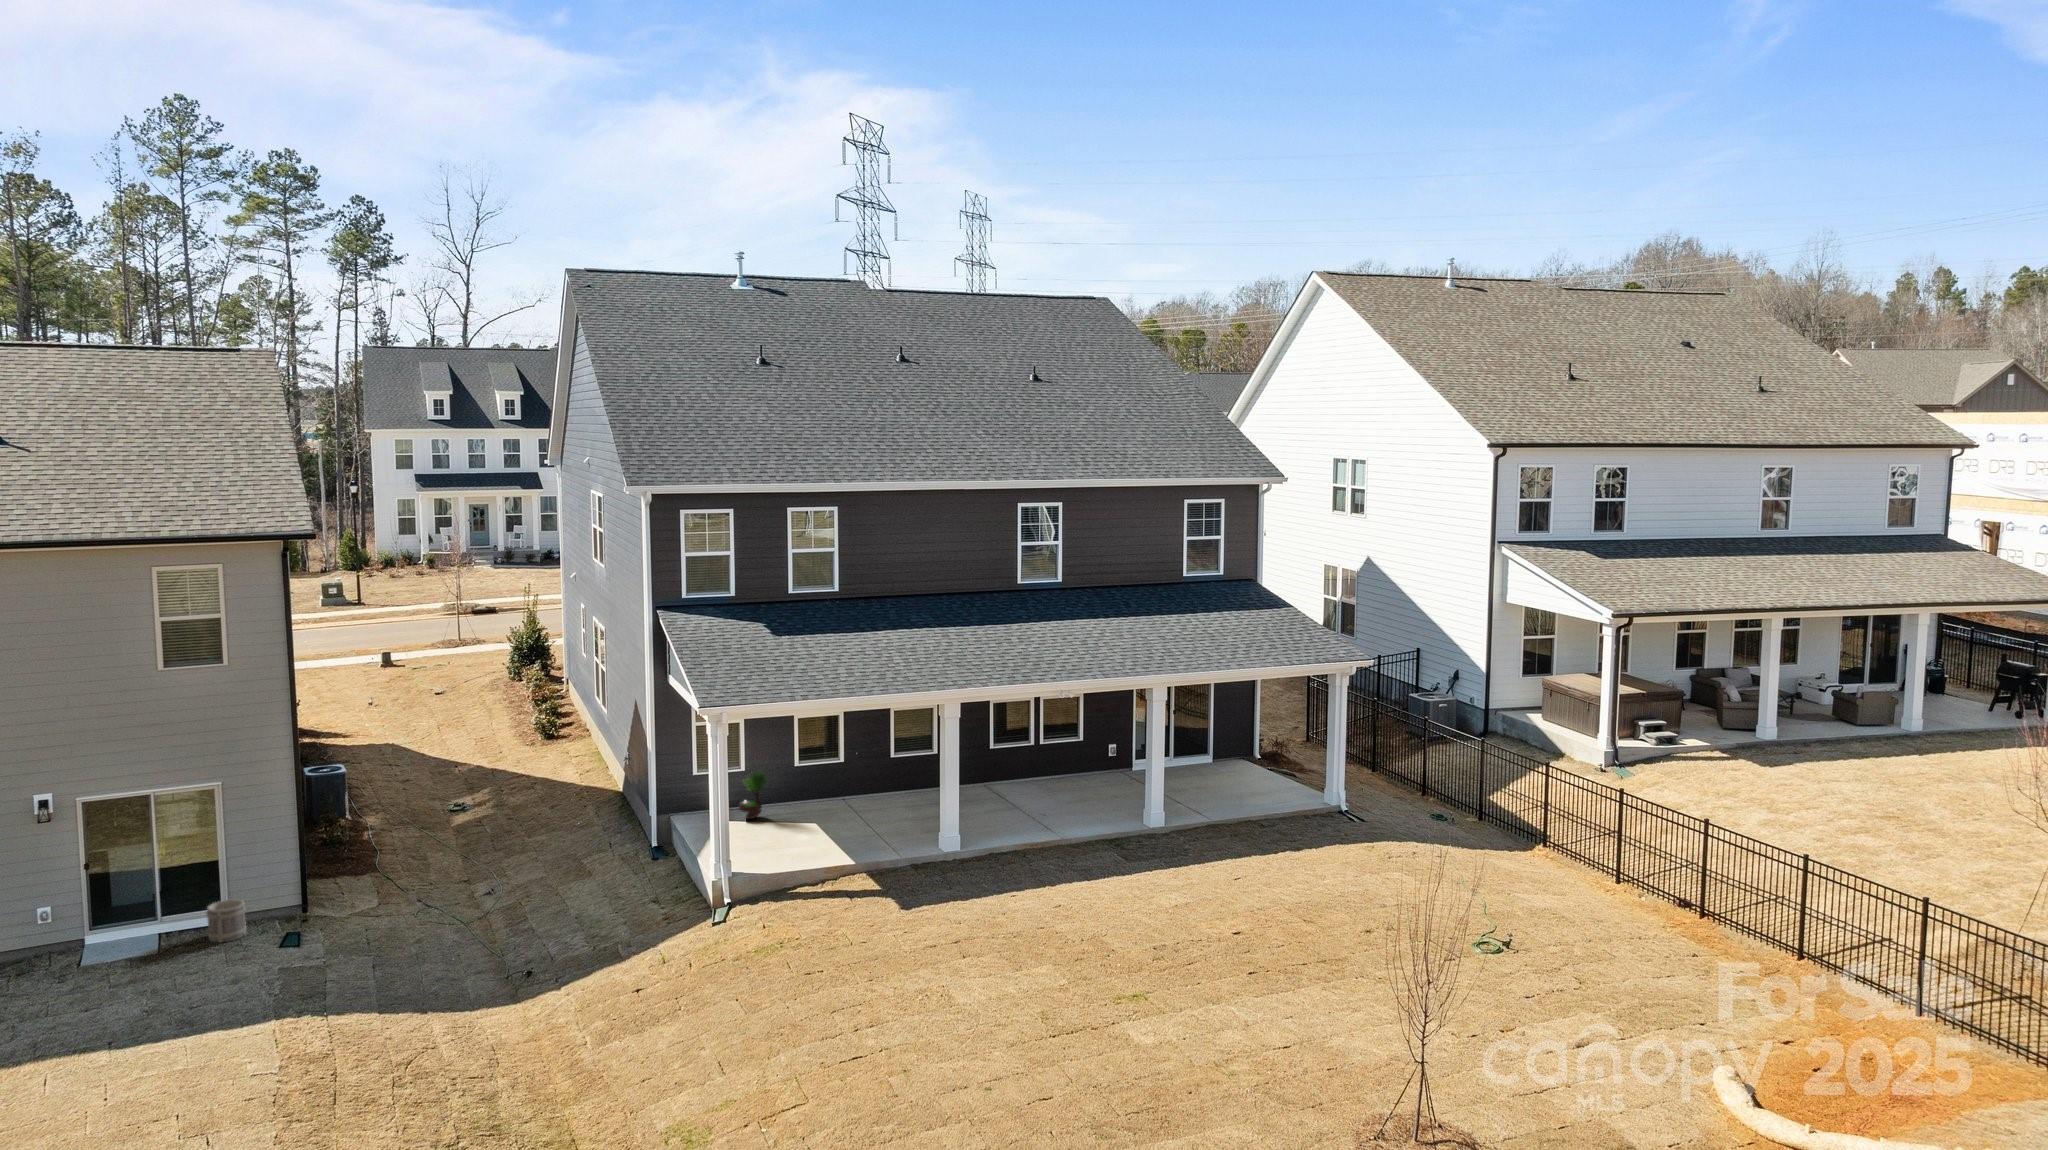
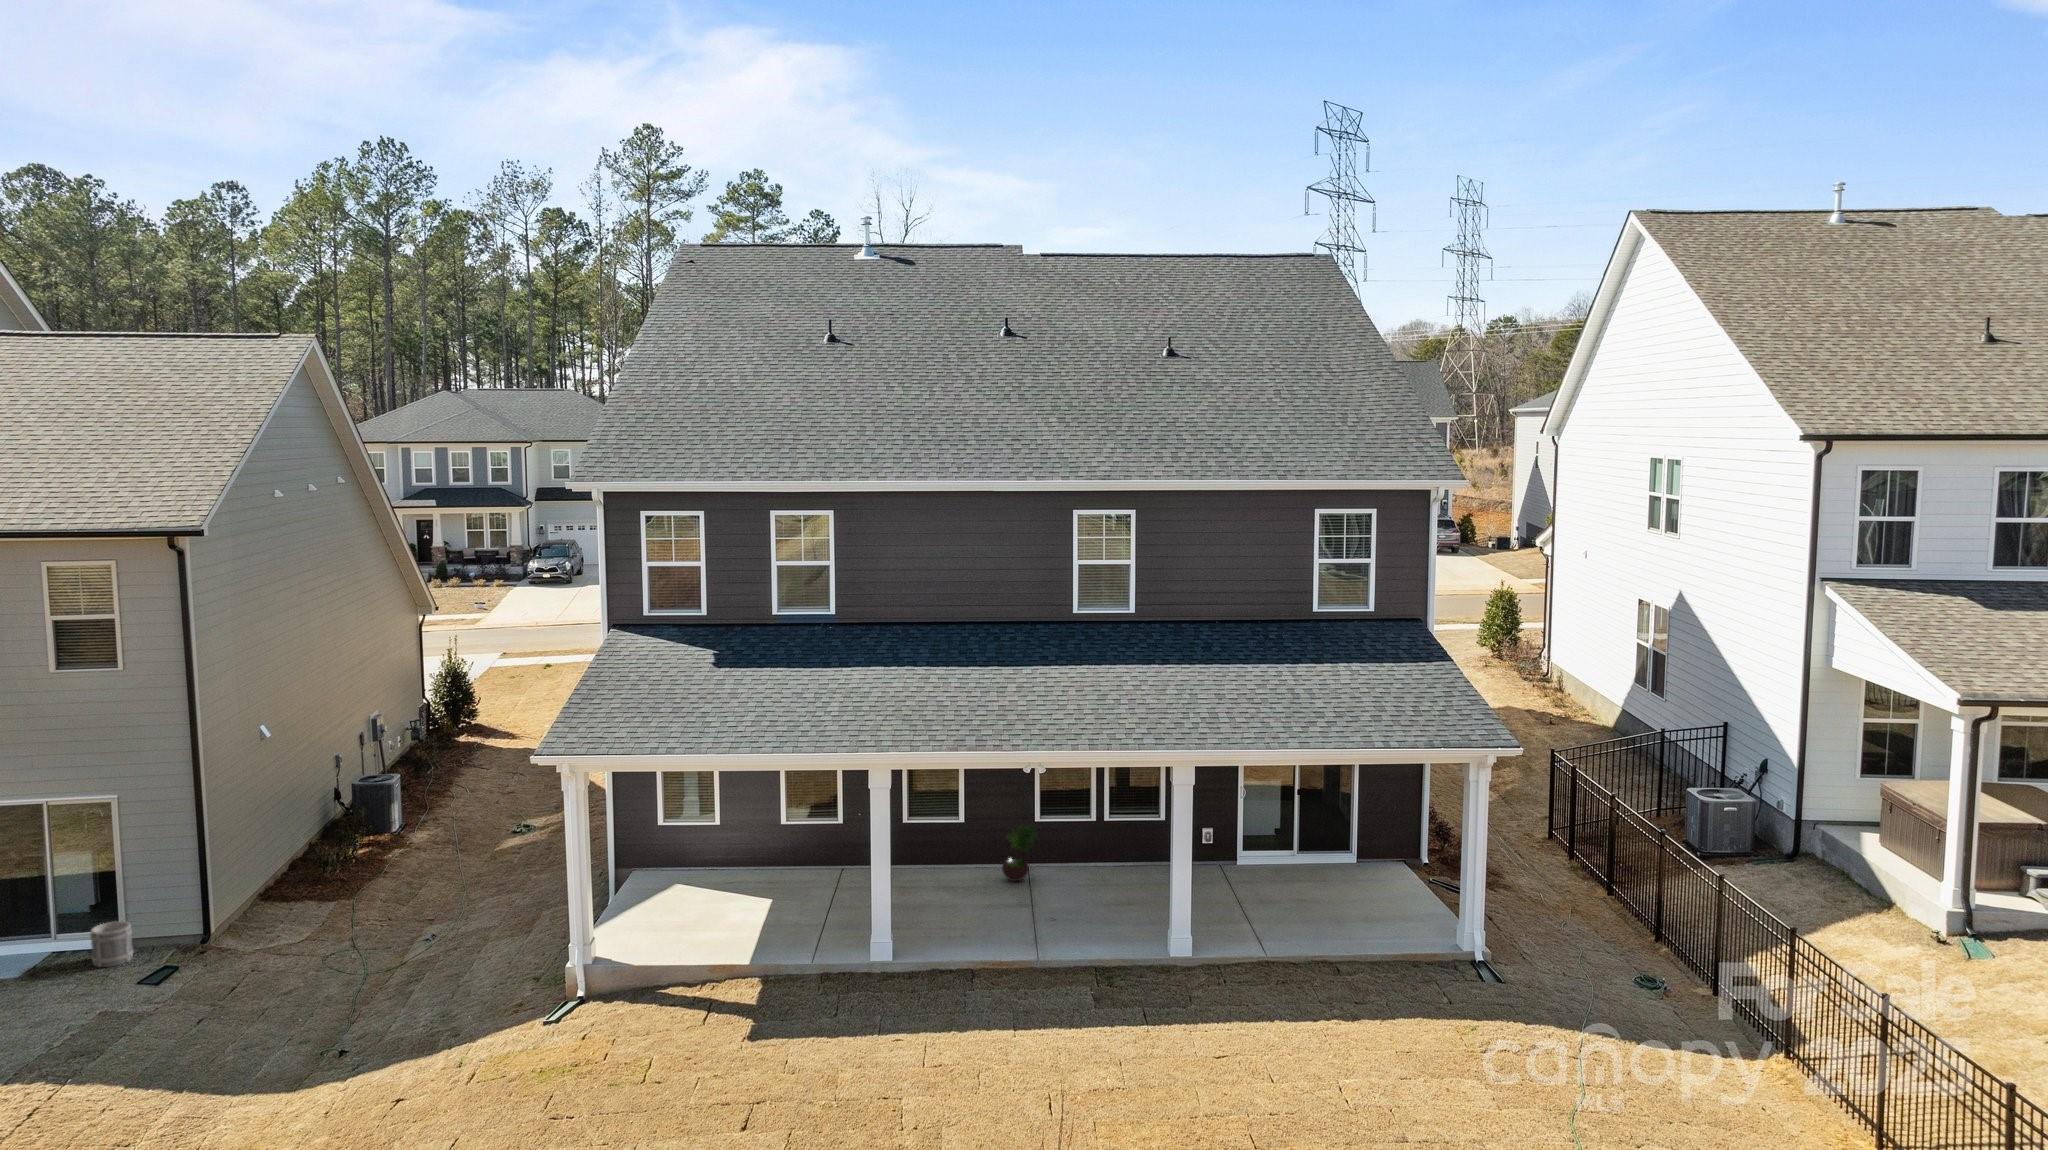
potted tree: present [739,772,767,819] -> present [1002,827,1036,881]

